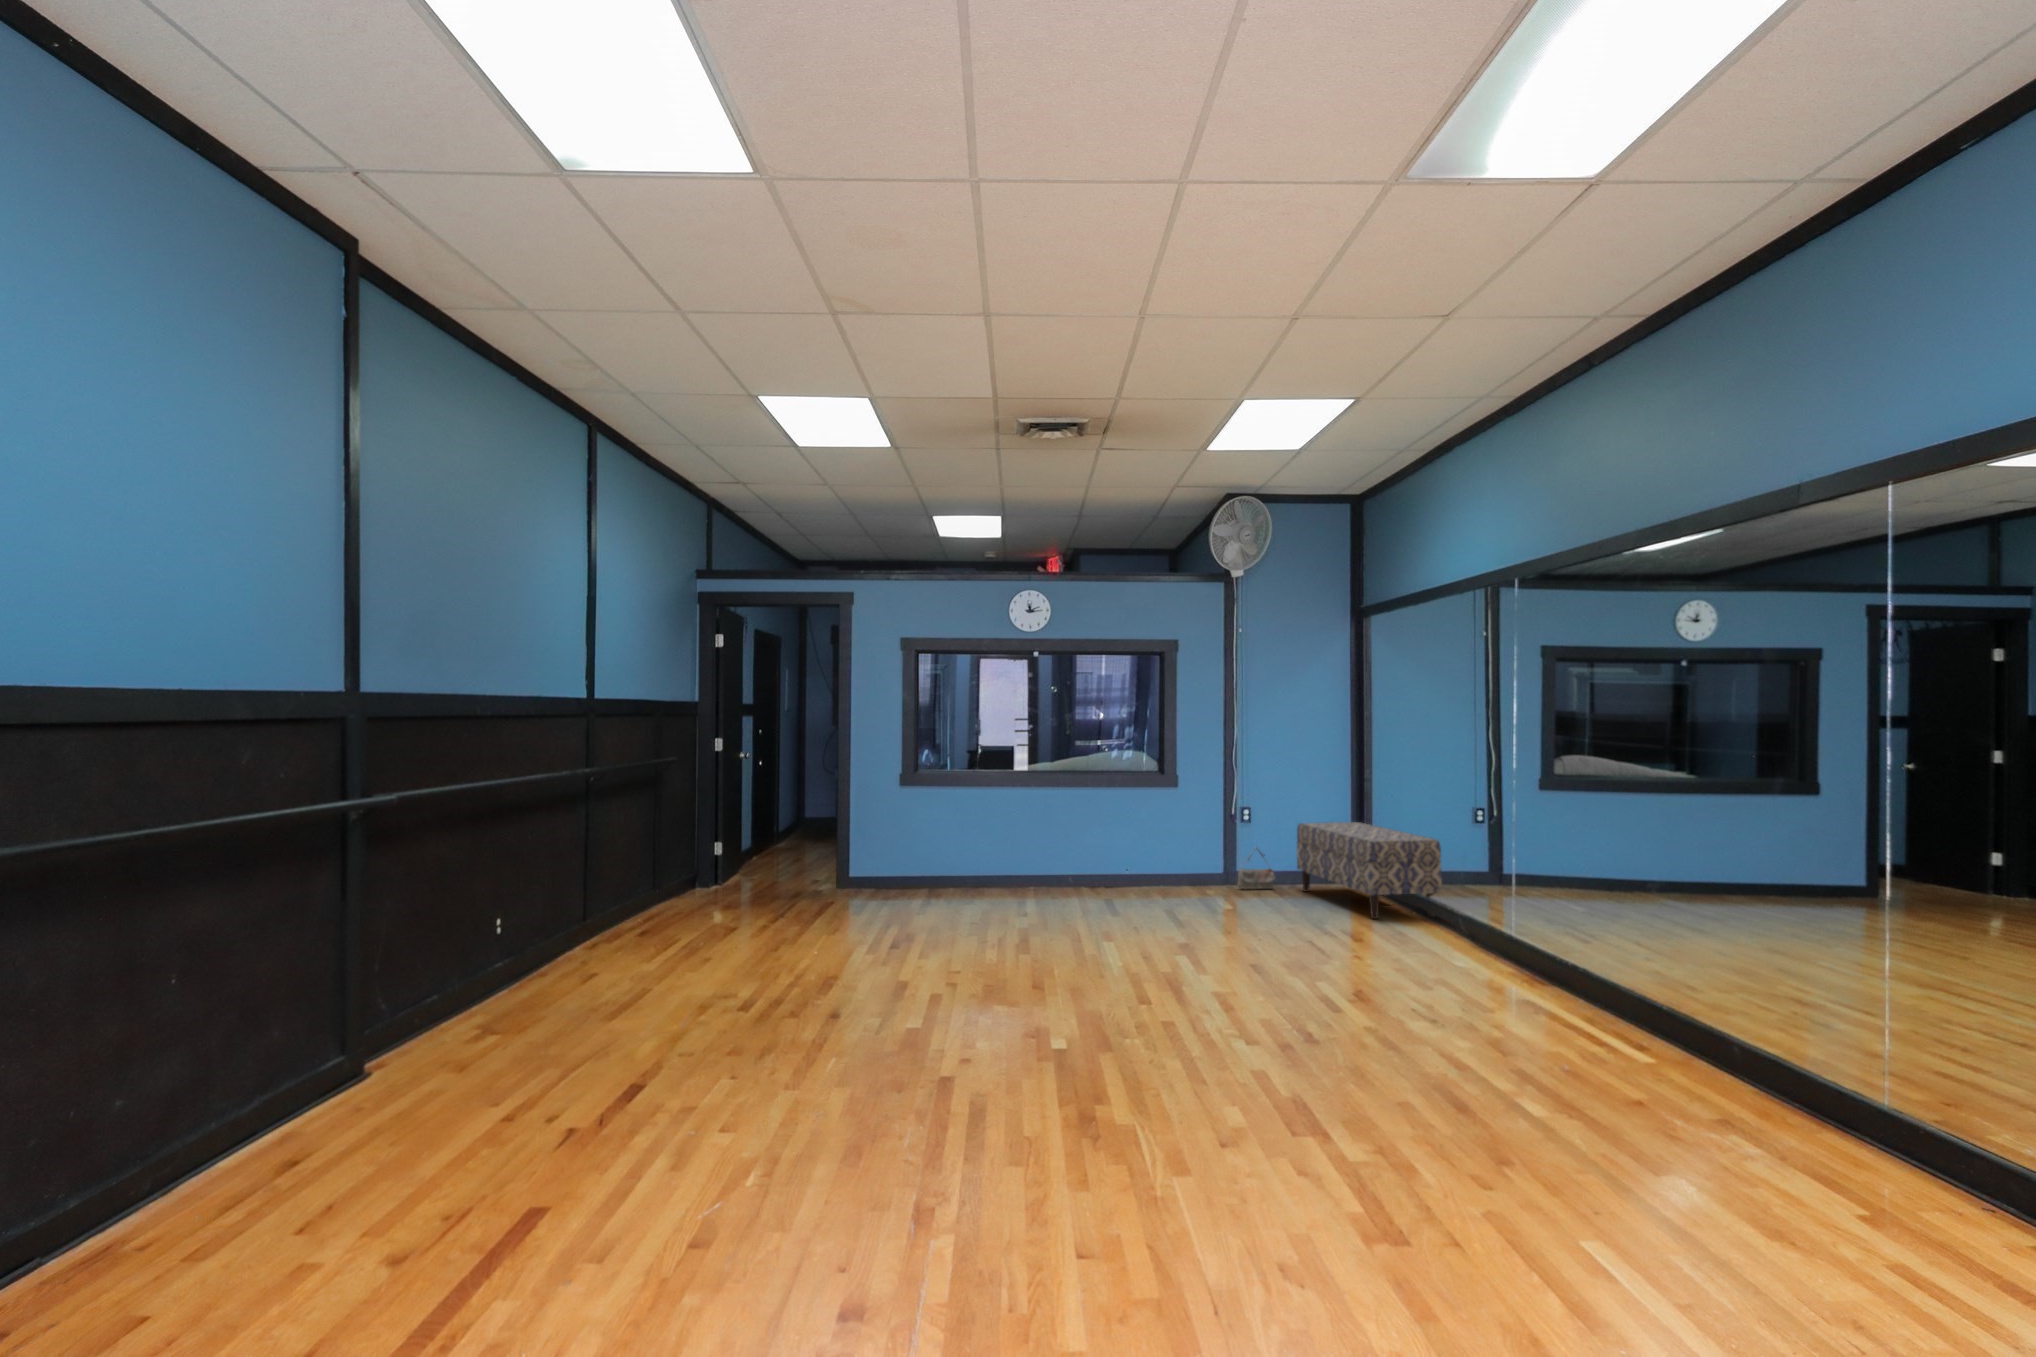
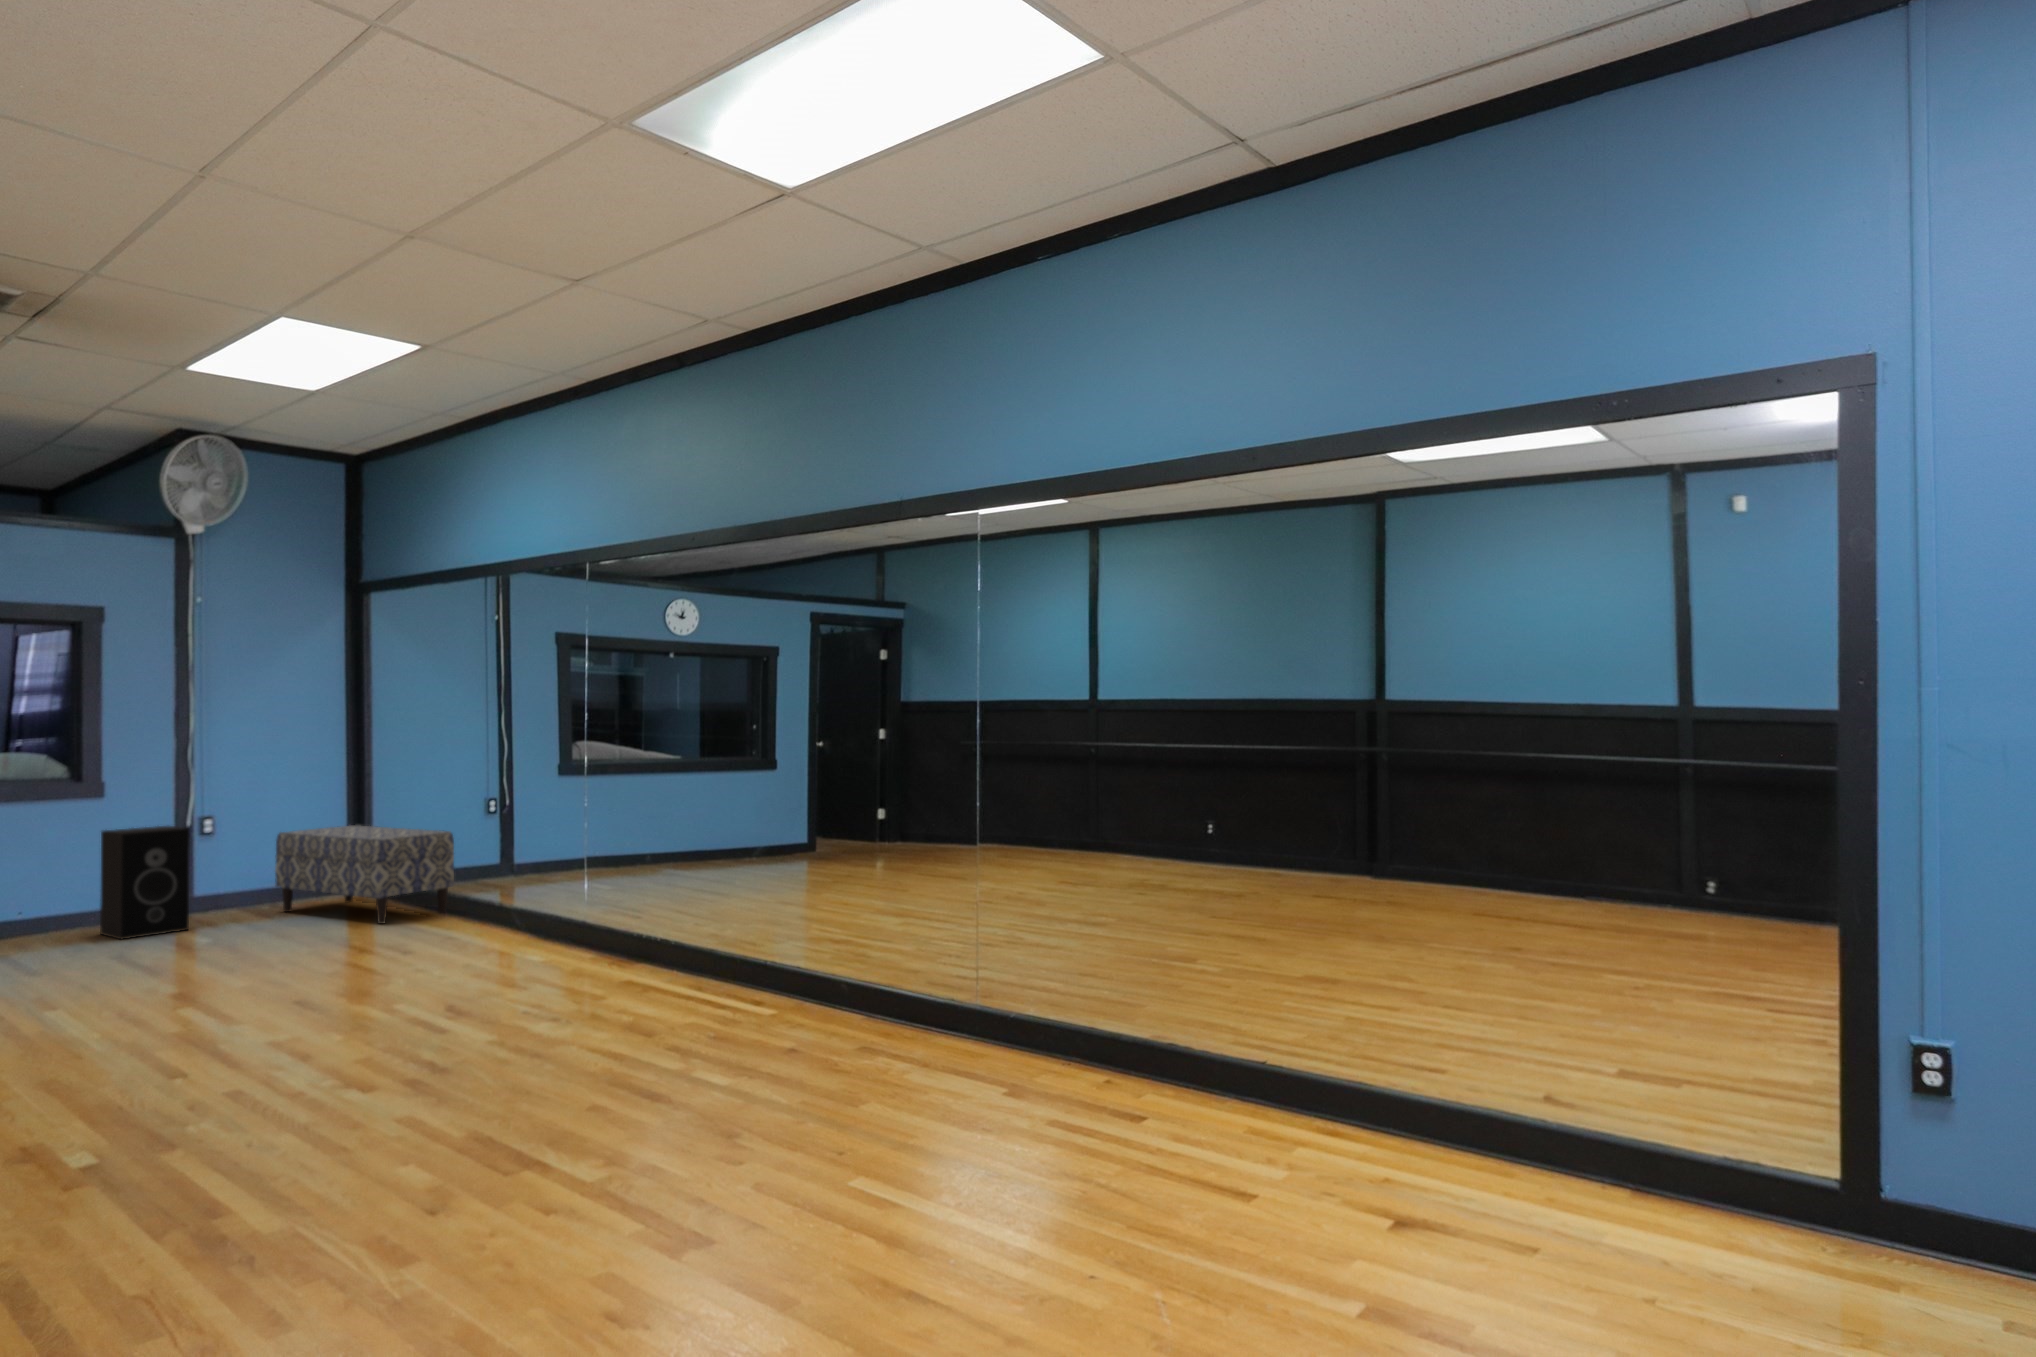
speaker: none [1177,810,1232,897] -> present [100,826,190,939]
bag: present [1237,848,1275,889] -> none [192,867,247,920]

